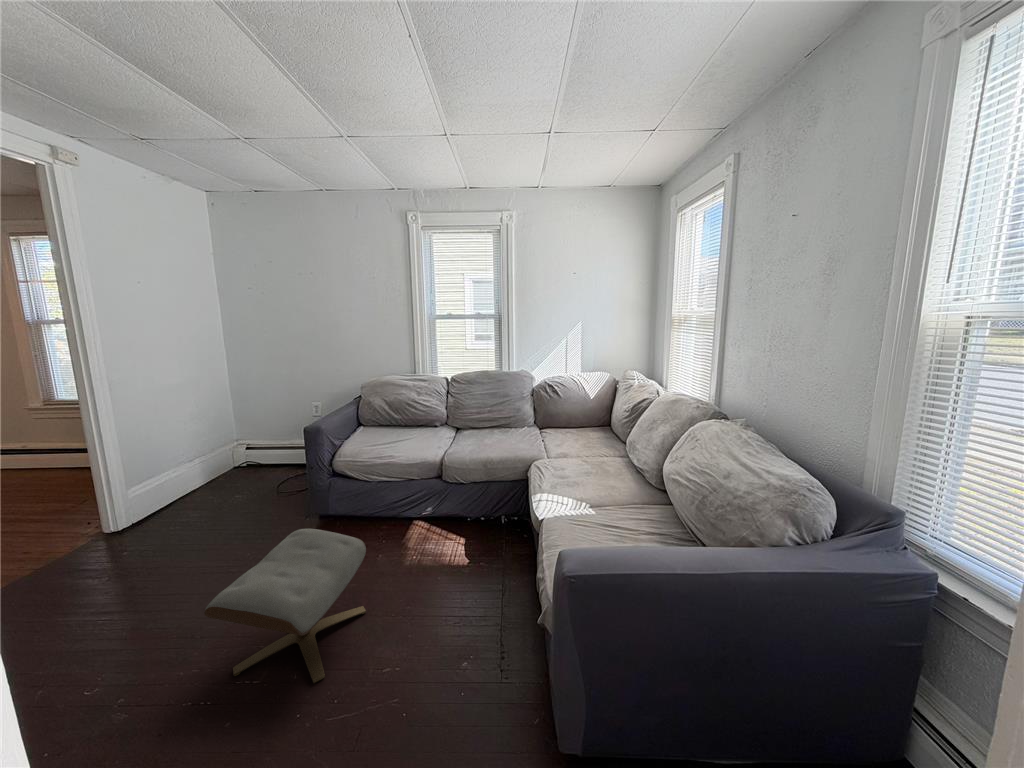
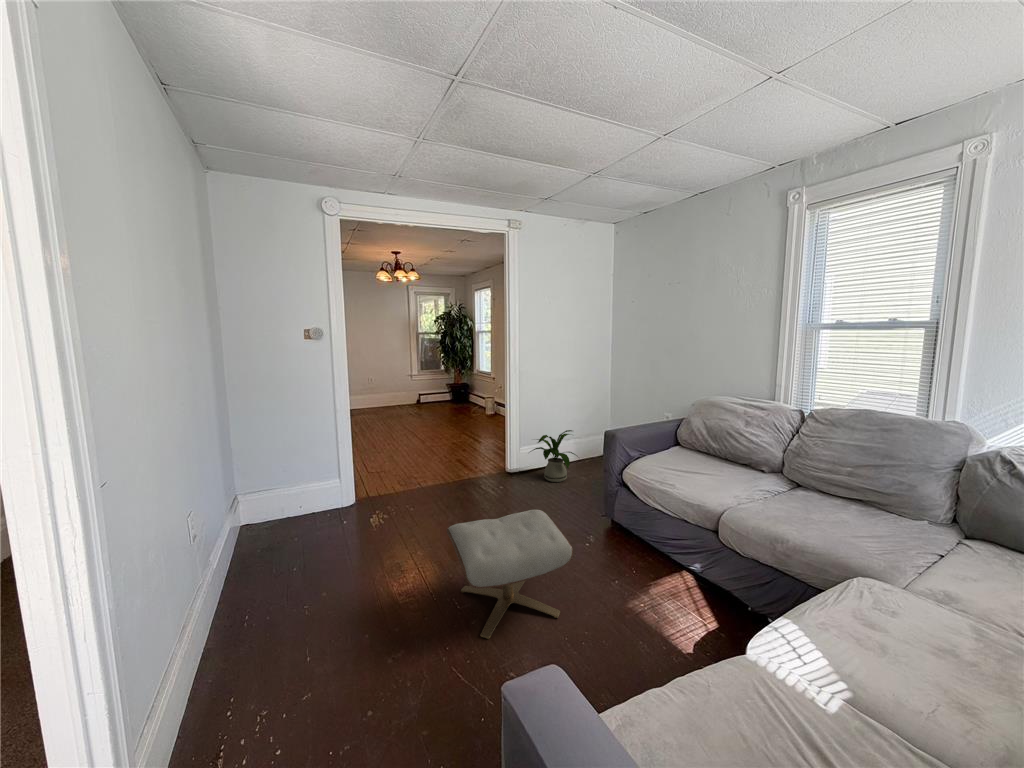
house plant: none [157,446,248,517] -> present [530,430,577,482]

